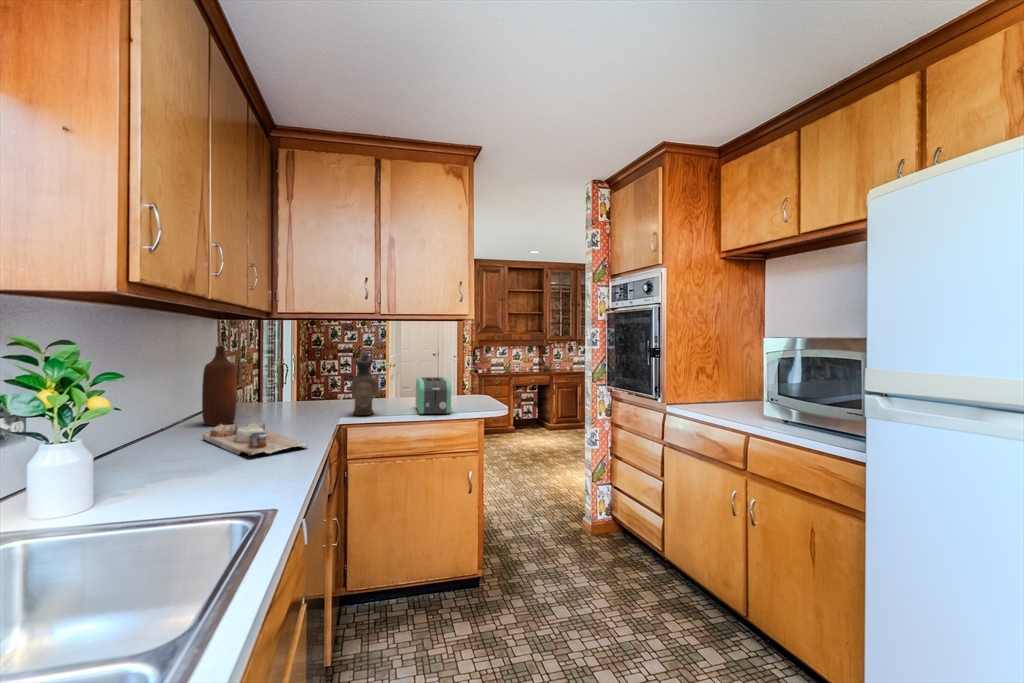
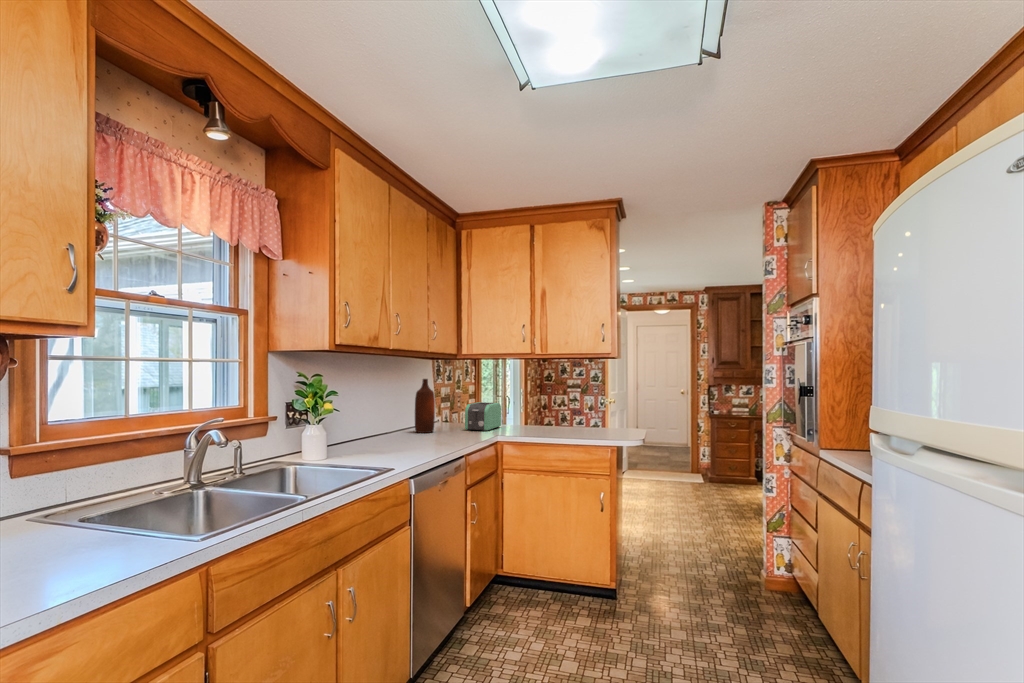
ceramic pitcher: present [351,351,378,415] -> none [510,383,531,434]
toaster: present [416,377,451,415] -> present [465,402,501,431]
cutting board: present [203,423,307,456] -> none [405,430,453,447]

